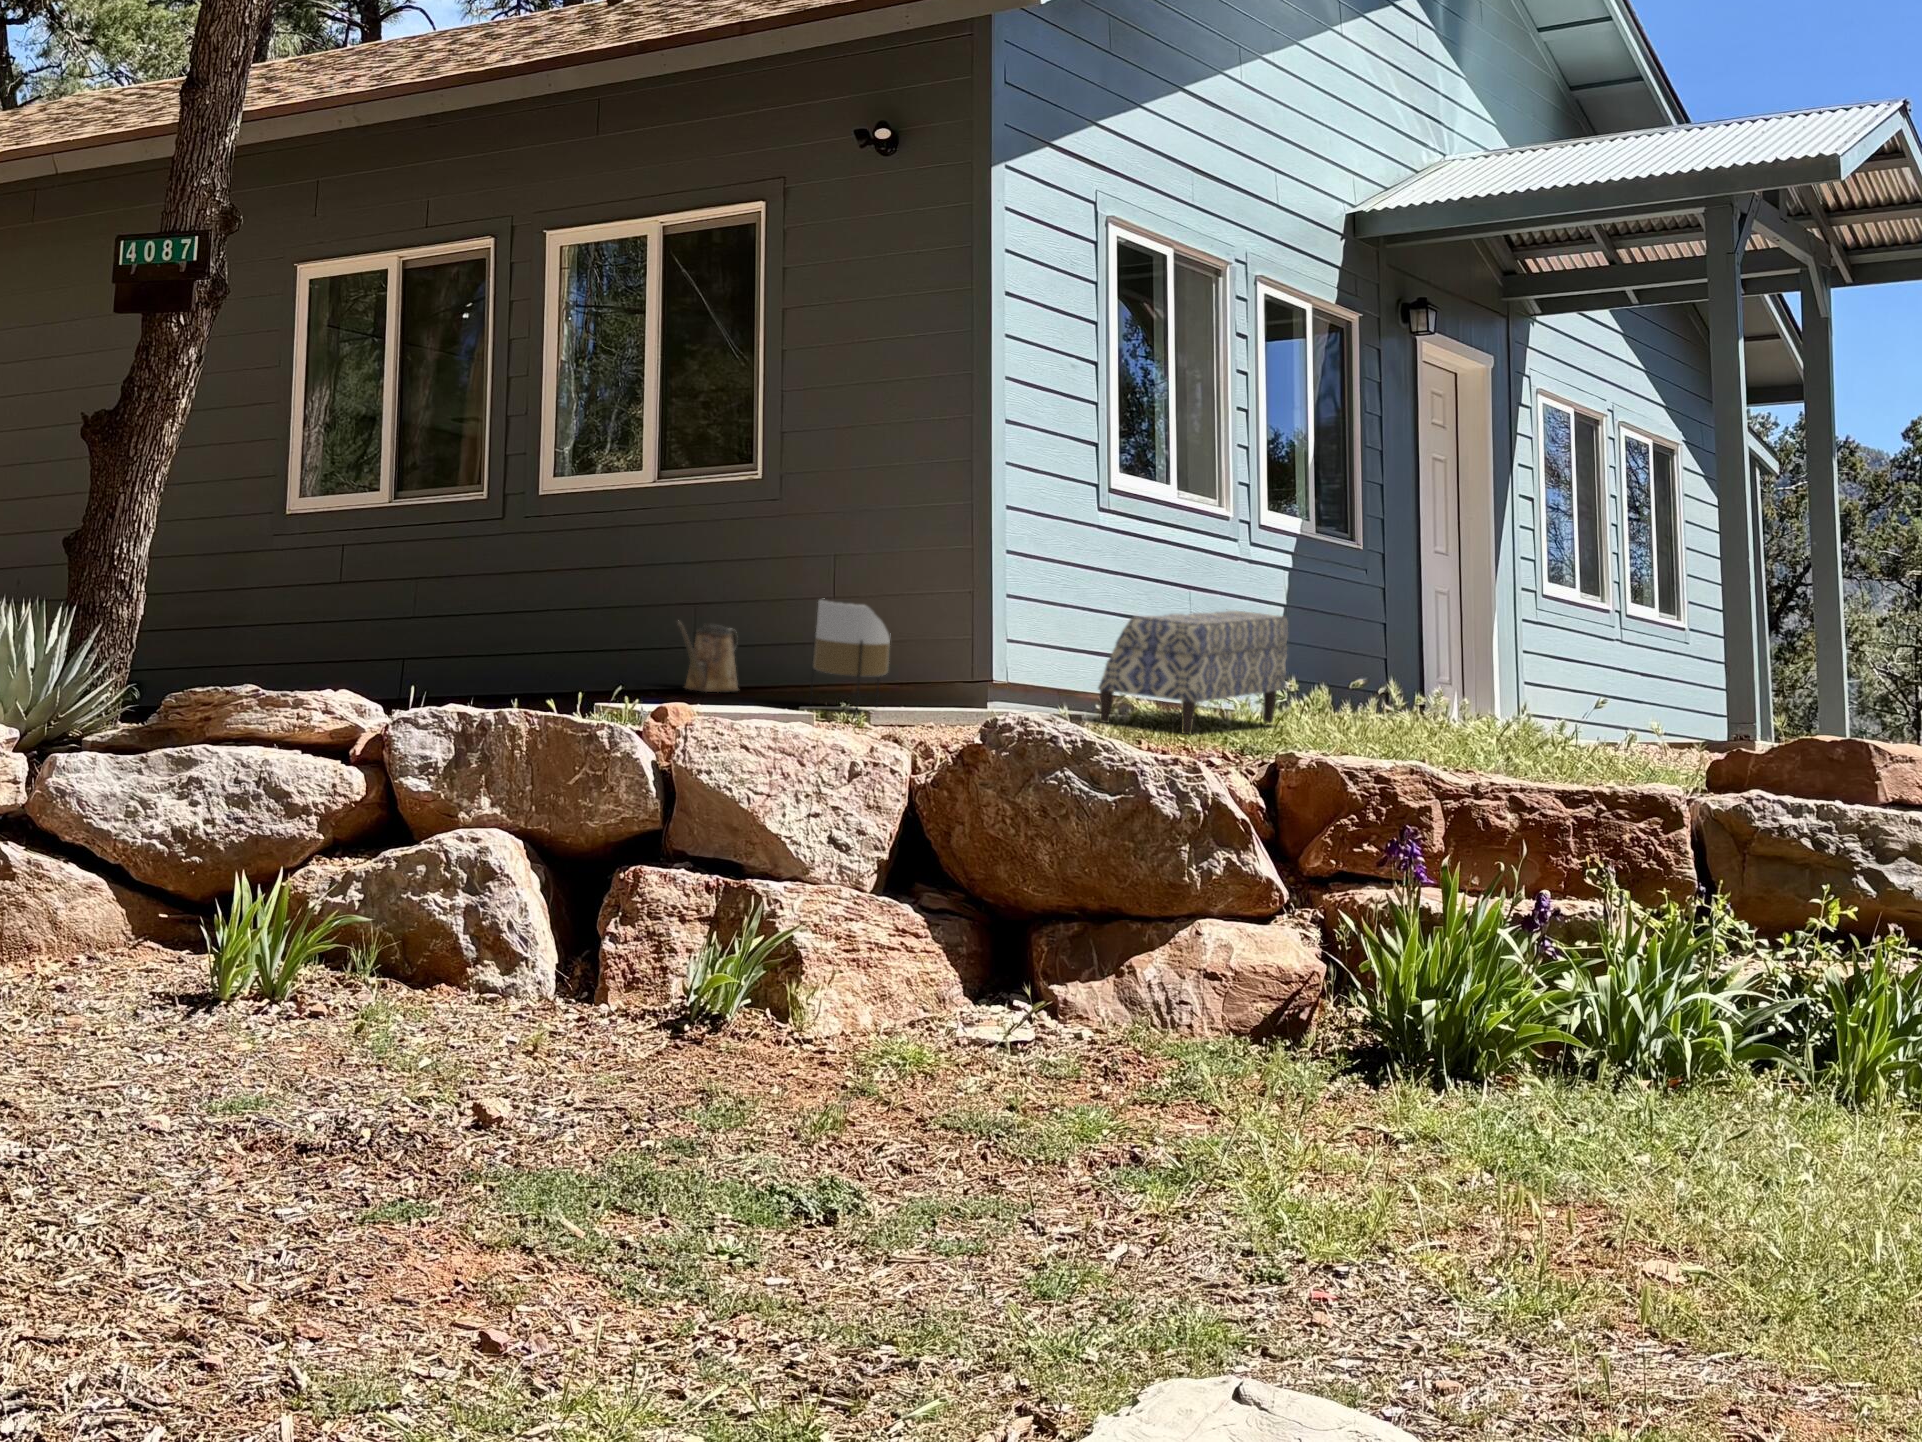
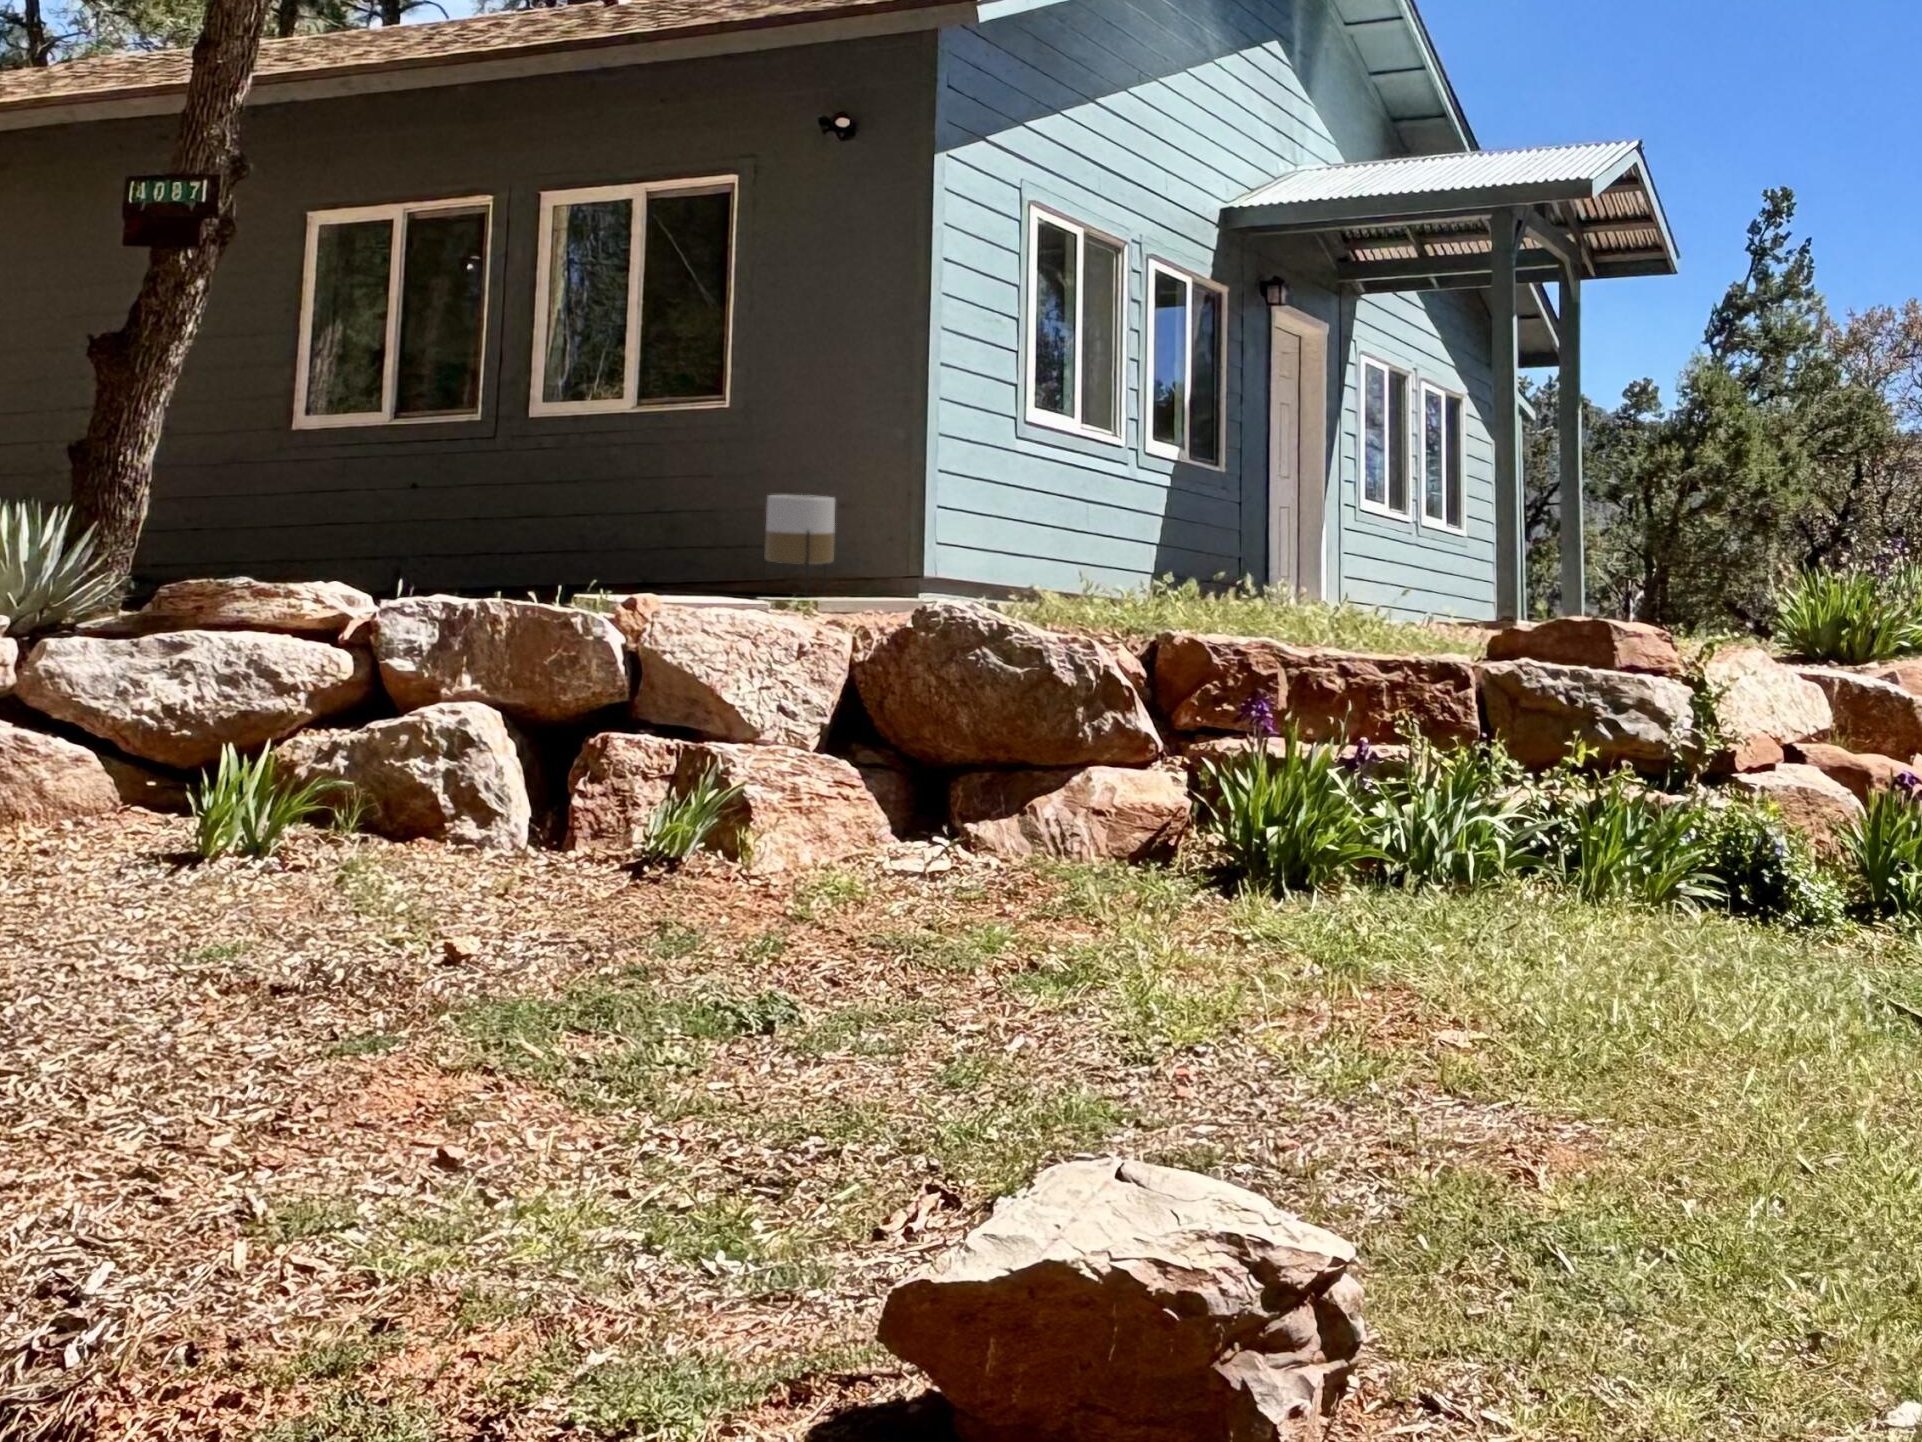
bench: present [1098,609,1288,734] -> none [1022,497,1197,611]
watering can: present [676,621,739,692] -> none [635,520,697,587]

